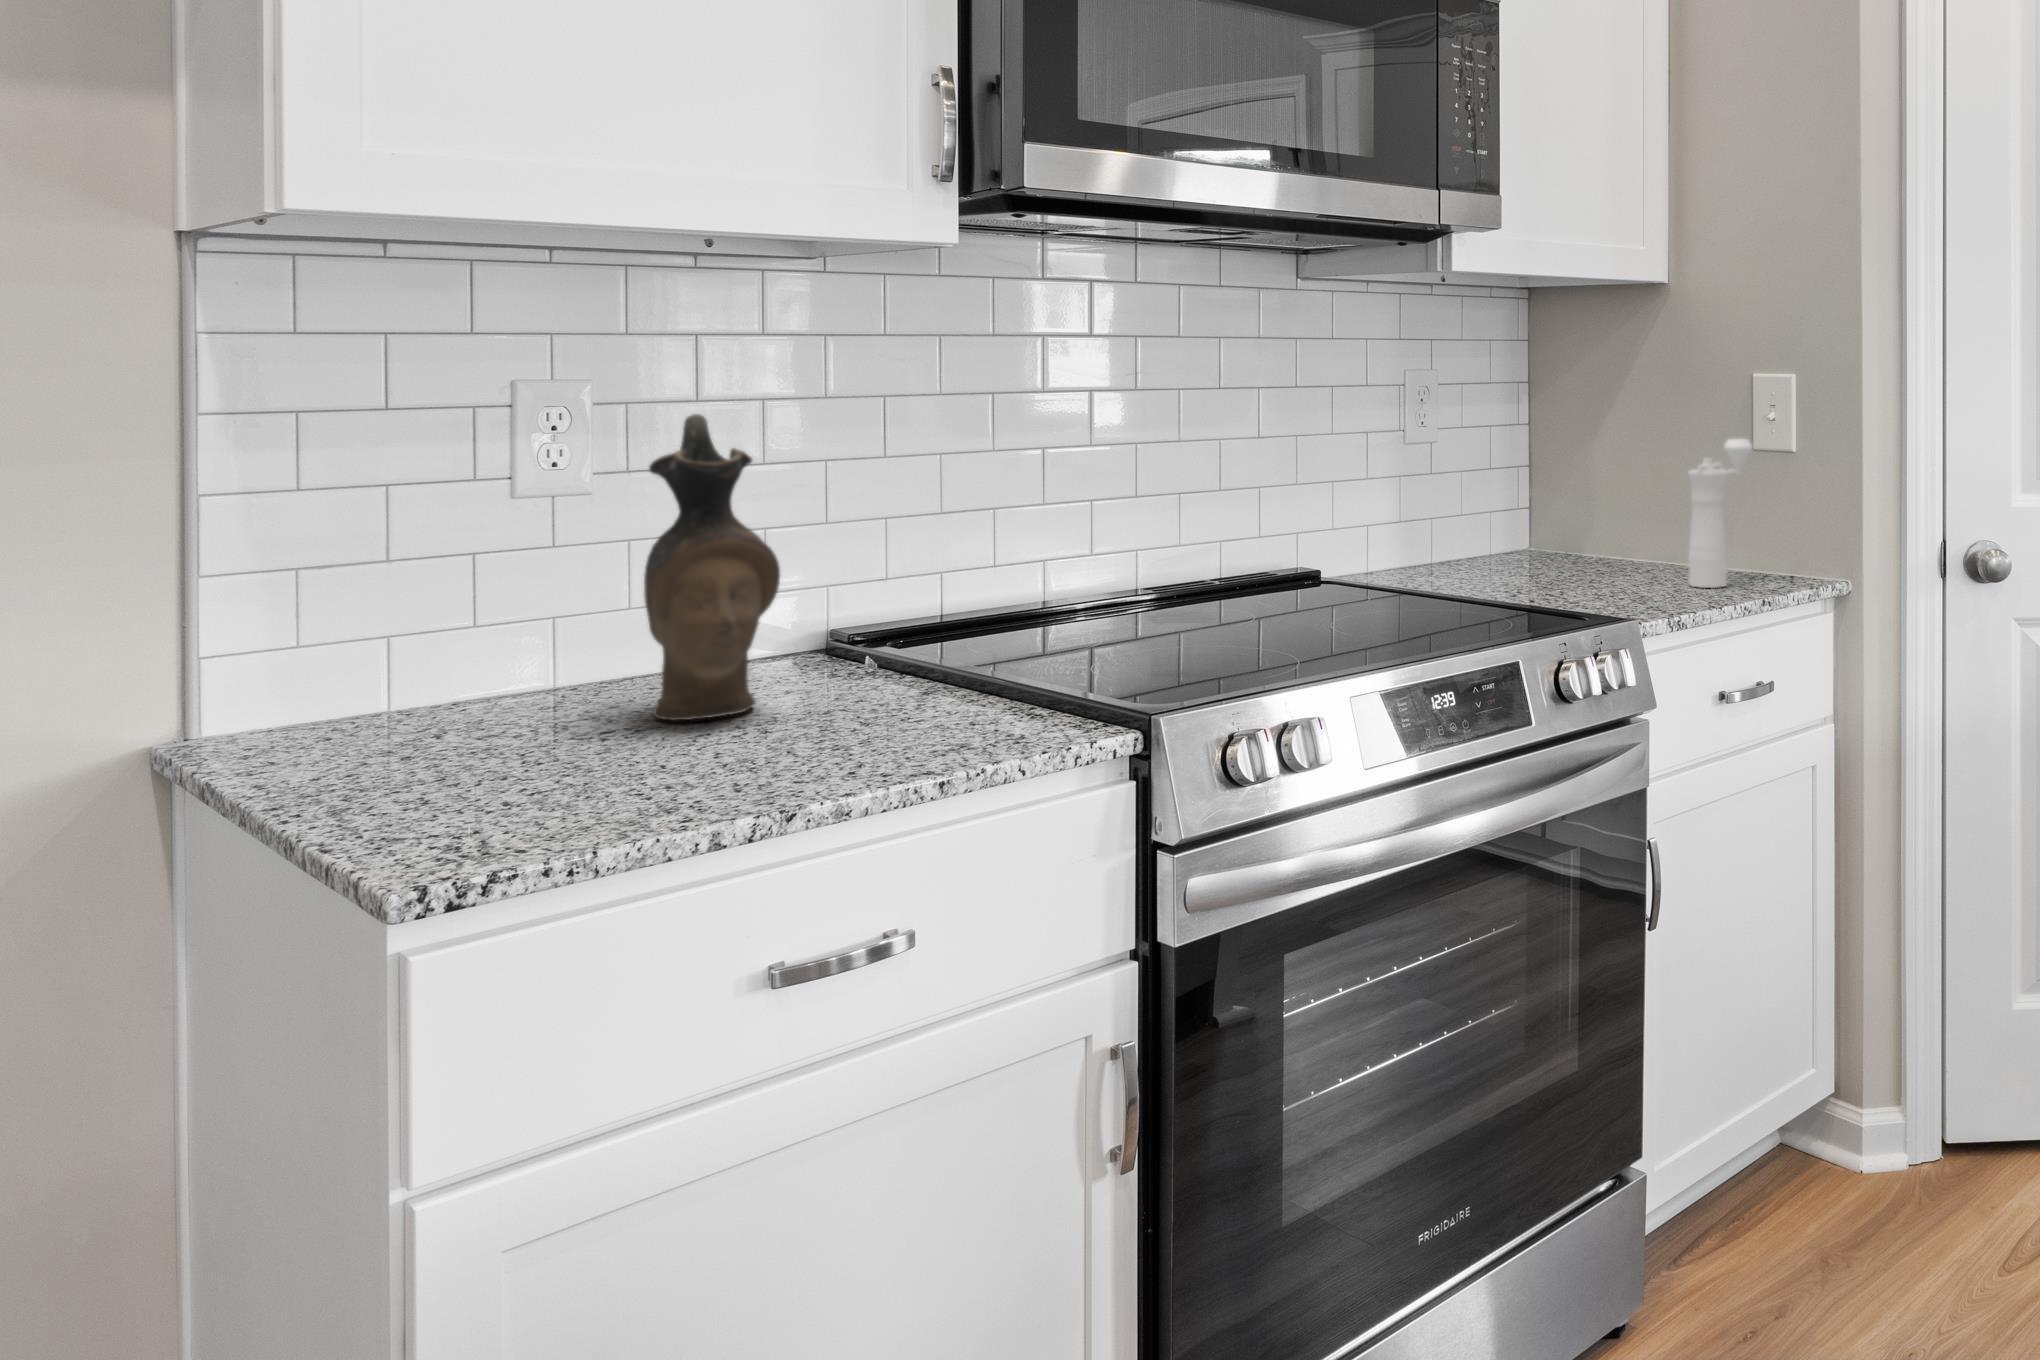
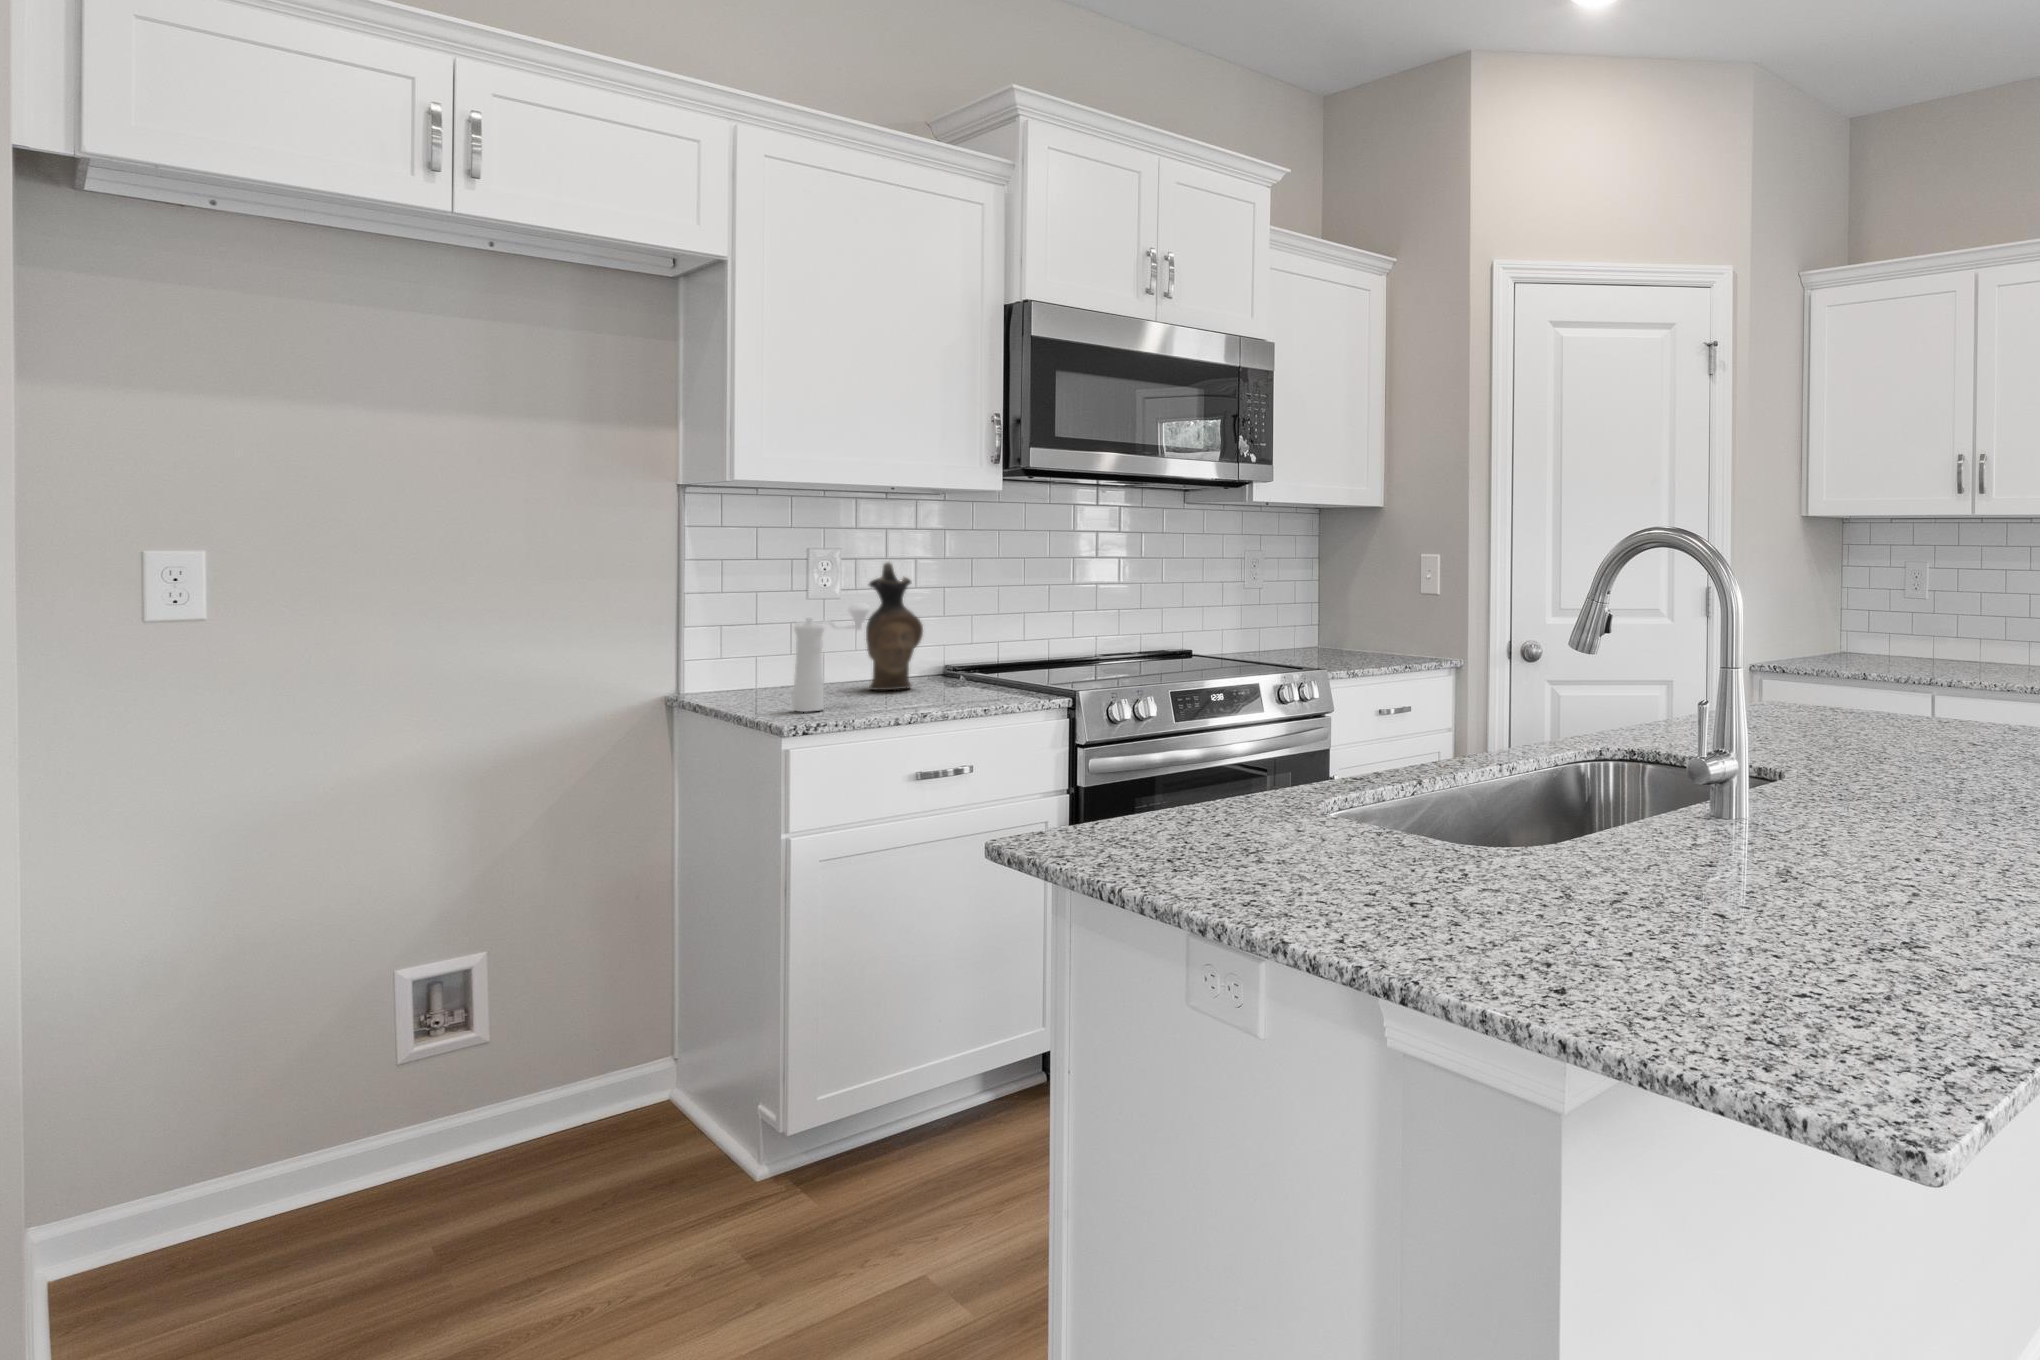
pepper mill: present [1688,439,1752,588] -> present [793,603,870,712]

